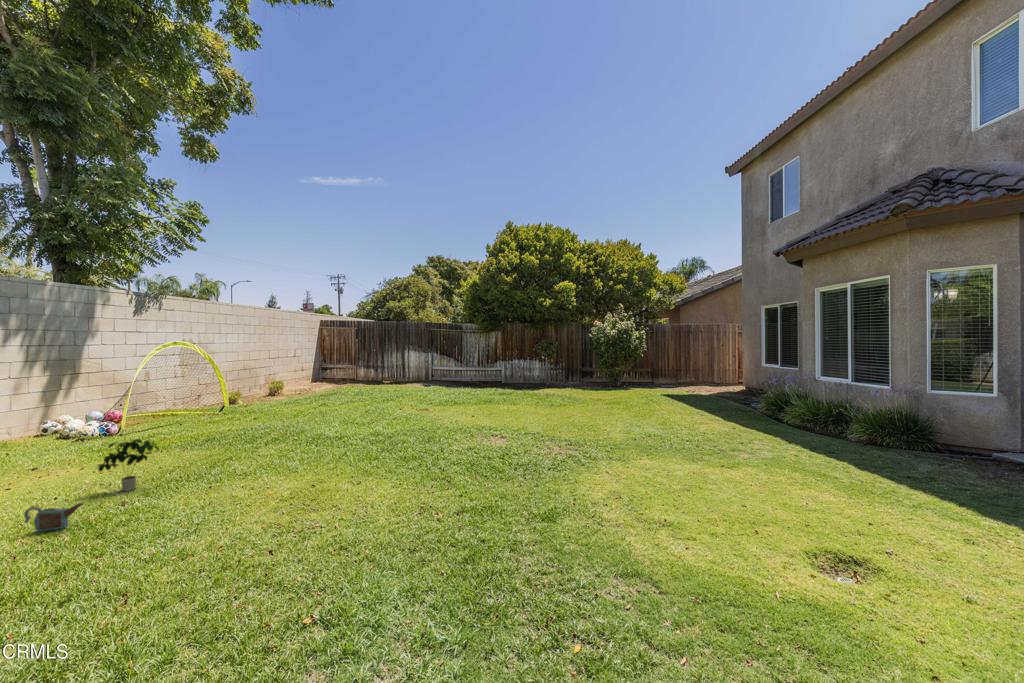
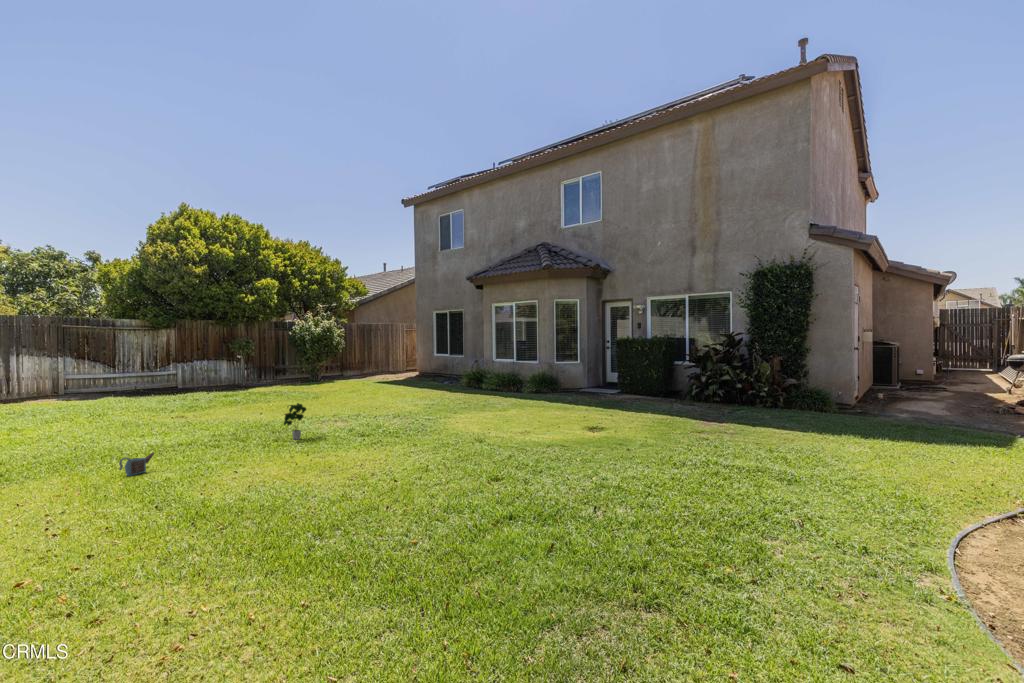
potted plant: present [98,439,158,491] -> present [284,403,306,440]

